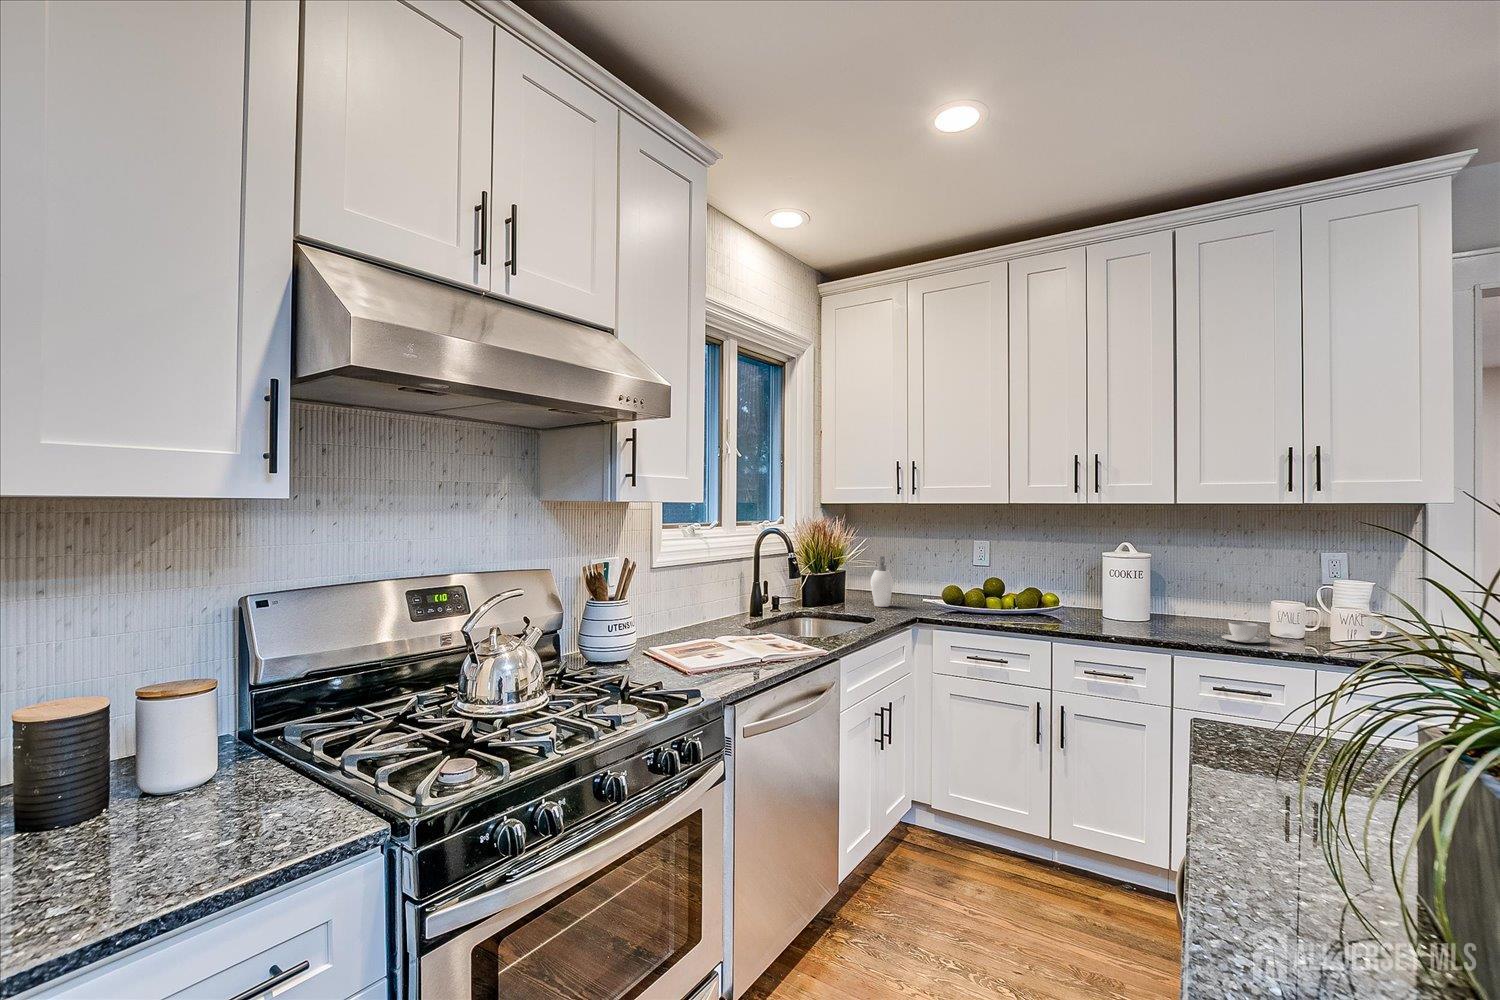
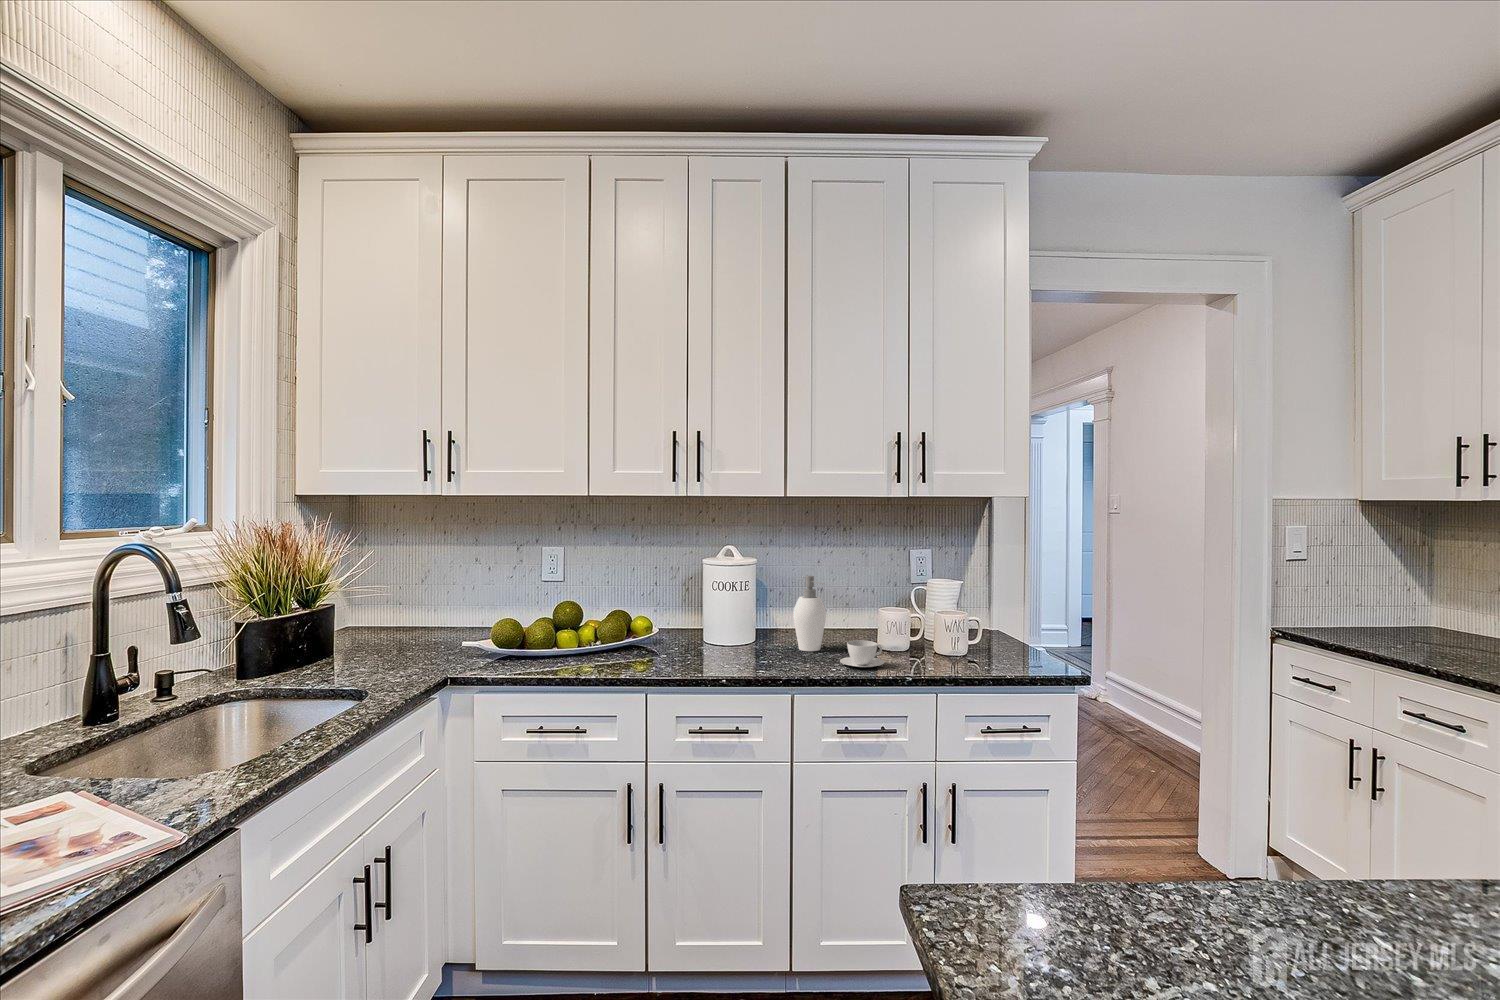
soap dispenser: present [871,556,893,607] -> present [793,576,826,651]

